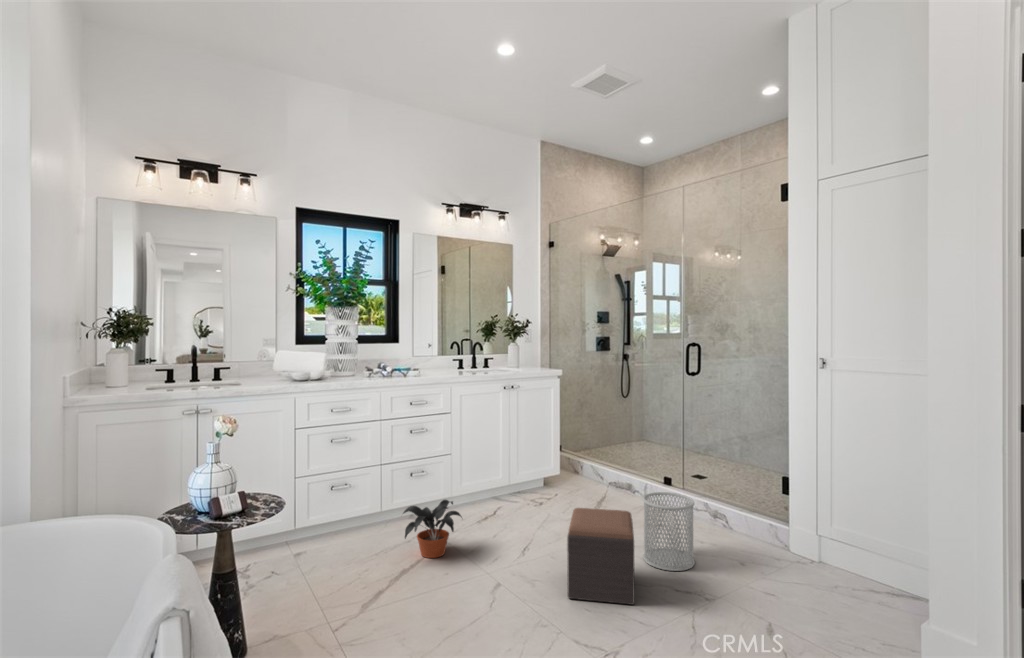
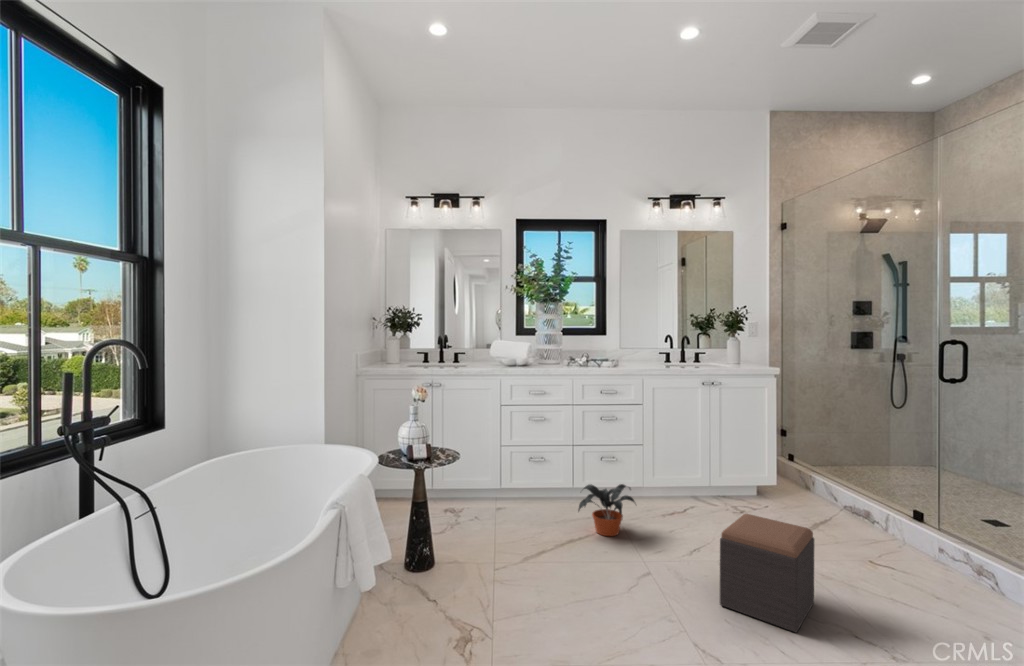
wastebasket: present [643,492,695,571] -> none [840,516,916,617]

